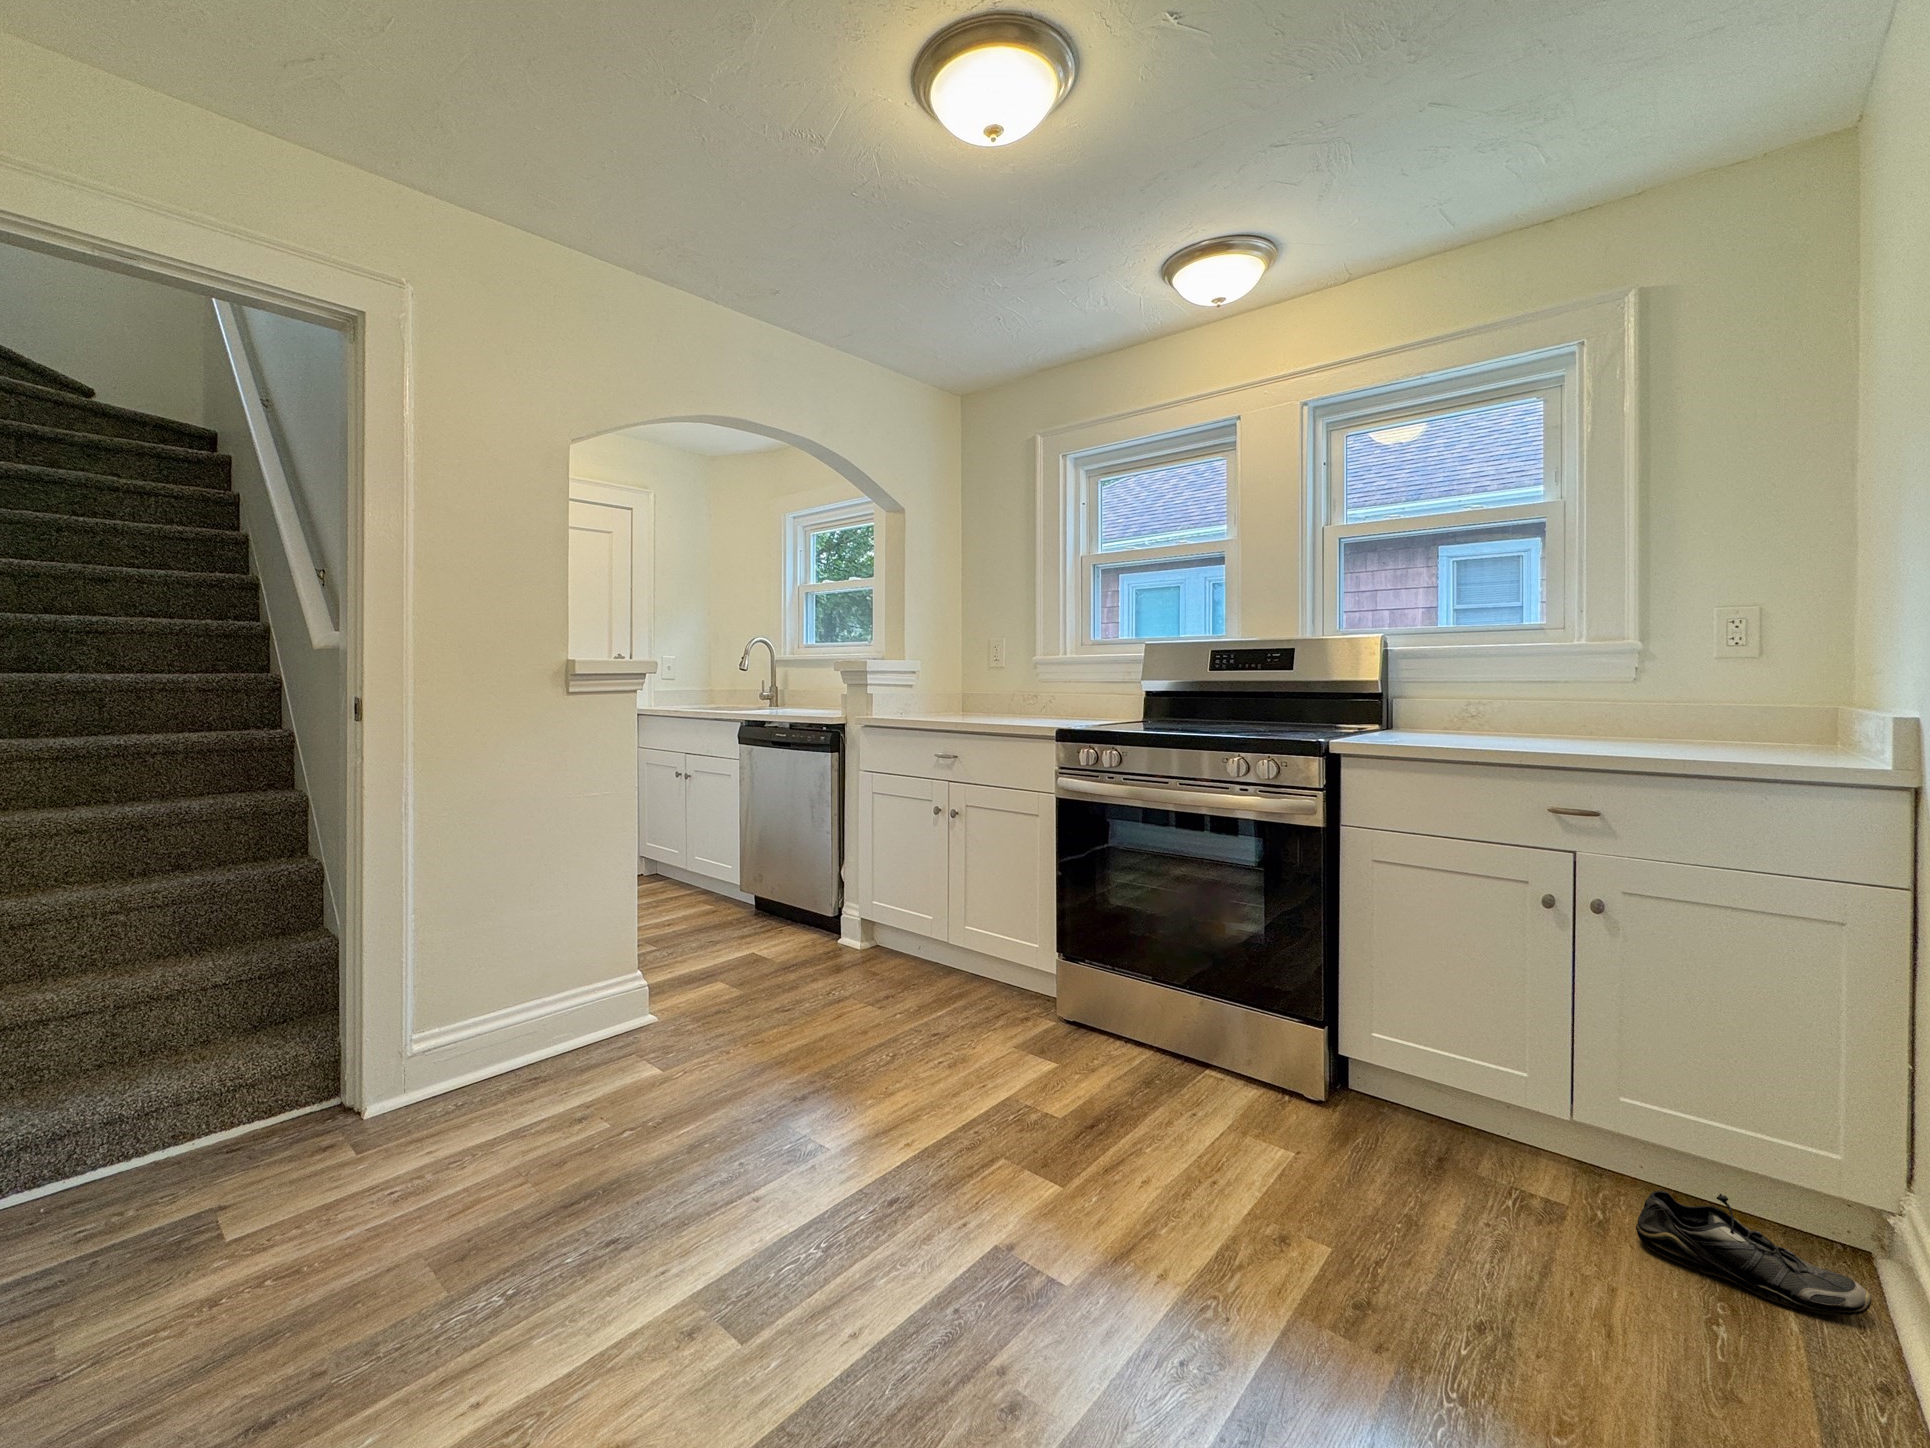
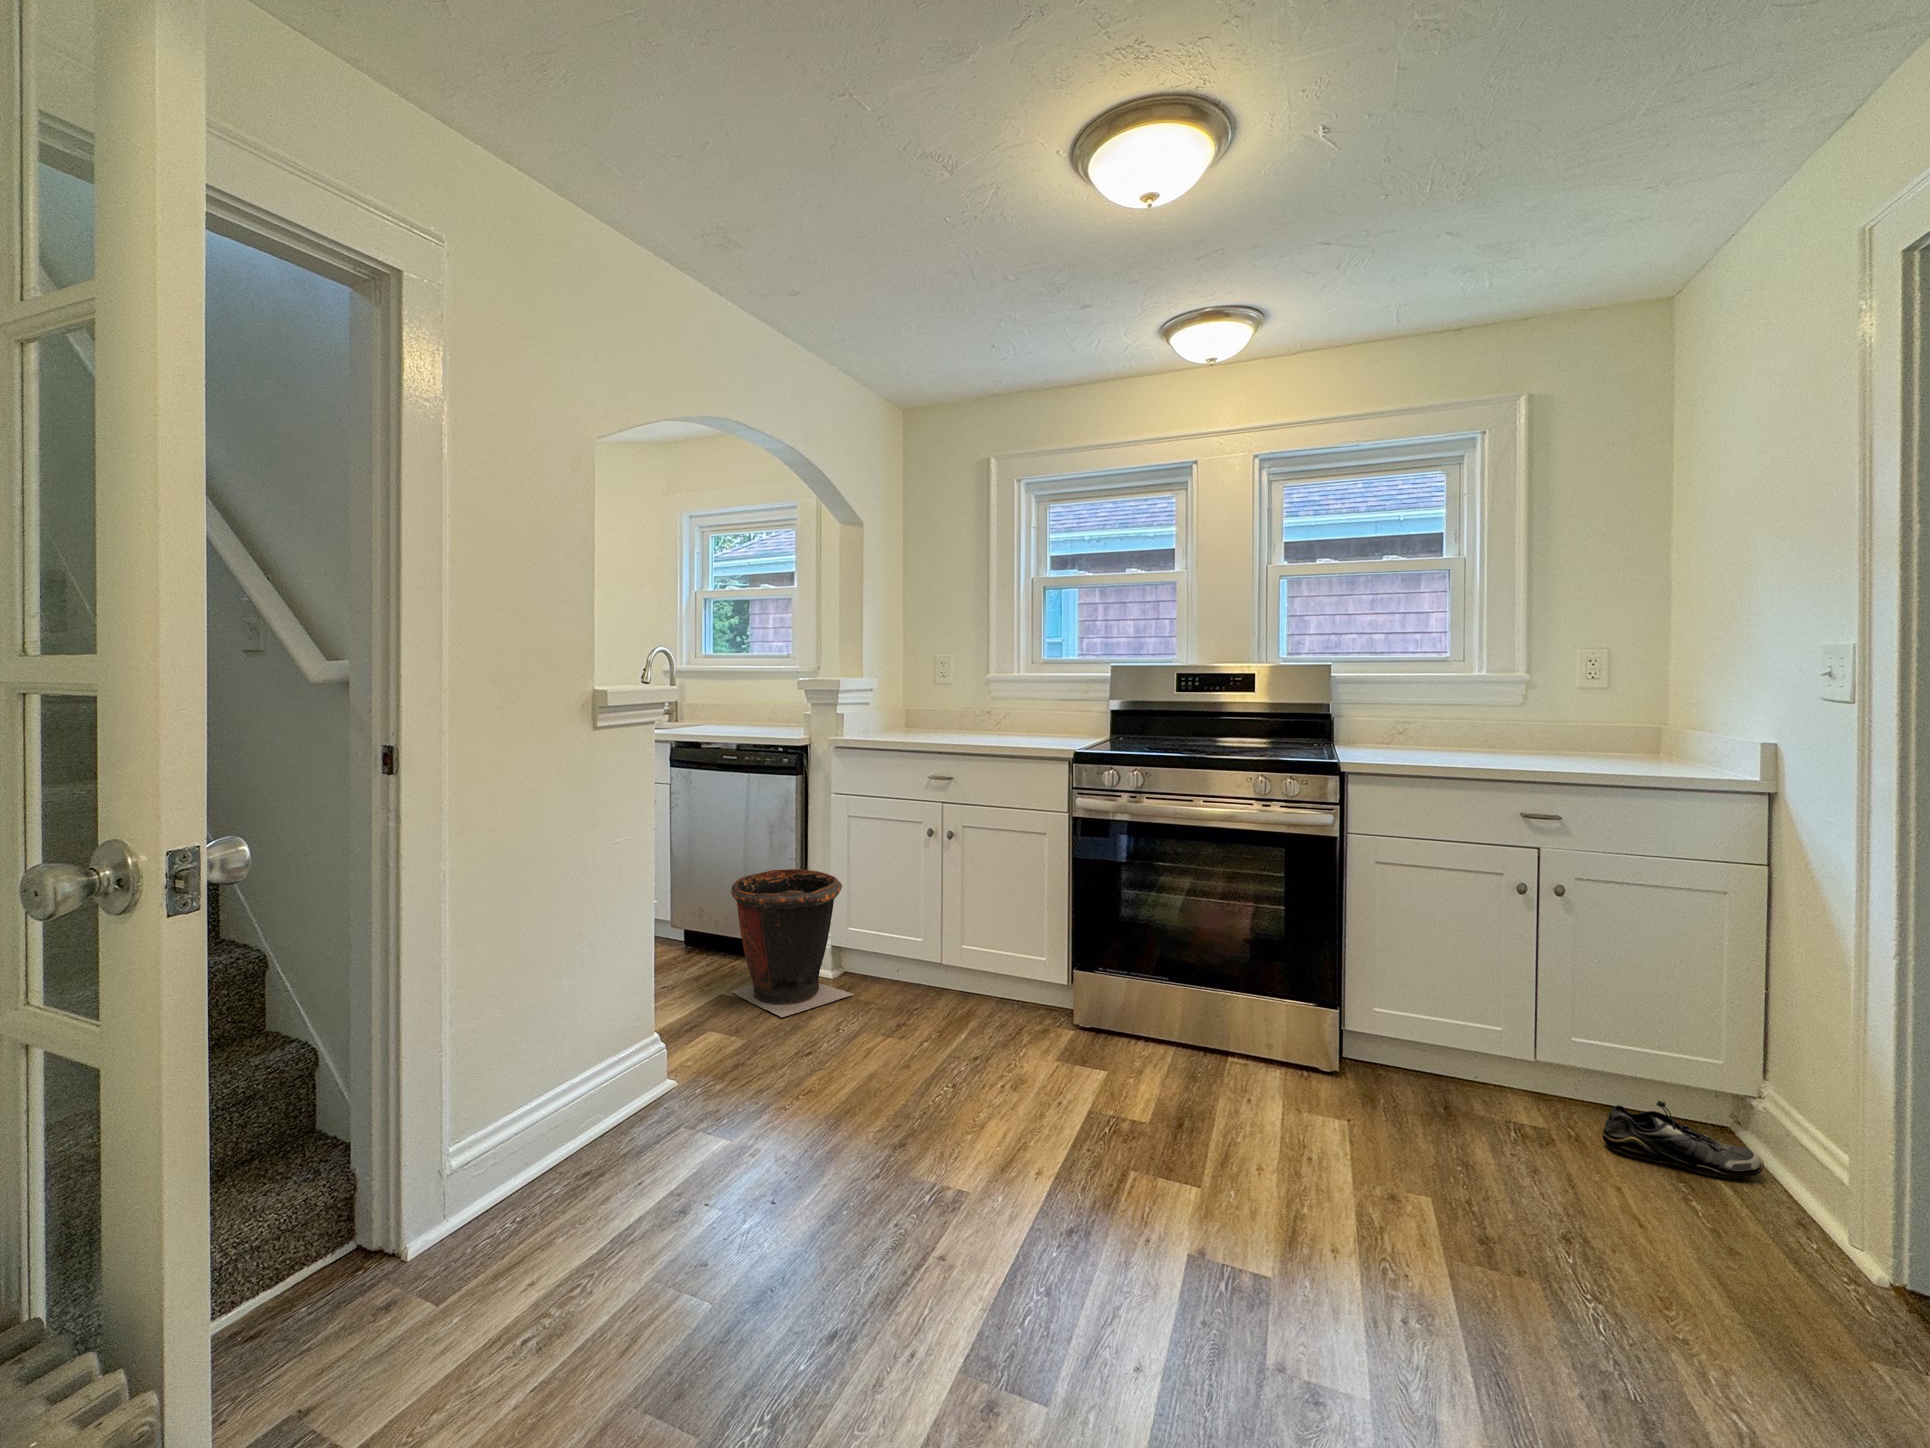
waste bin: none [755,843,868,979] -> present [731,869,853,1017]

